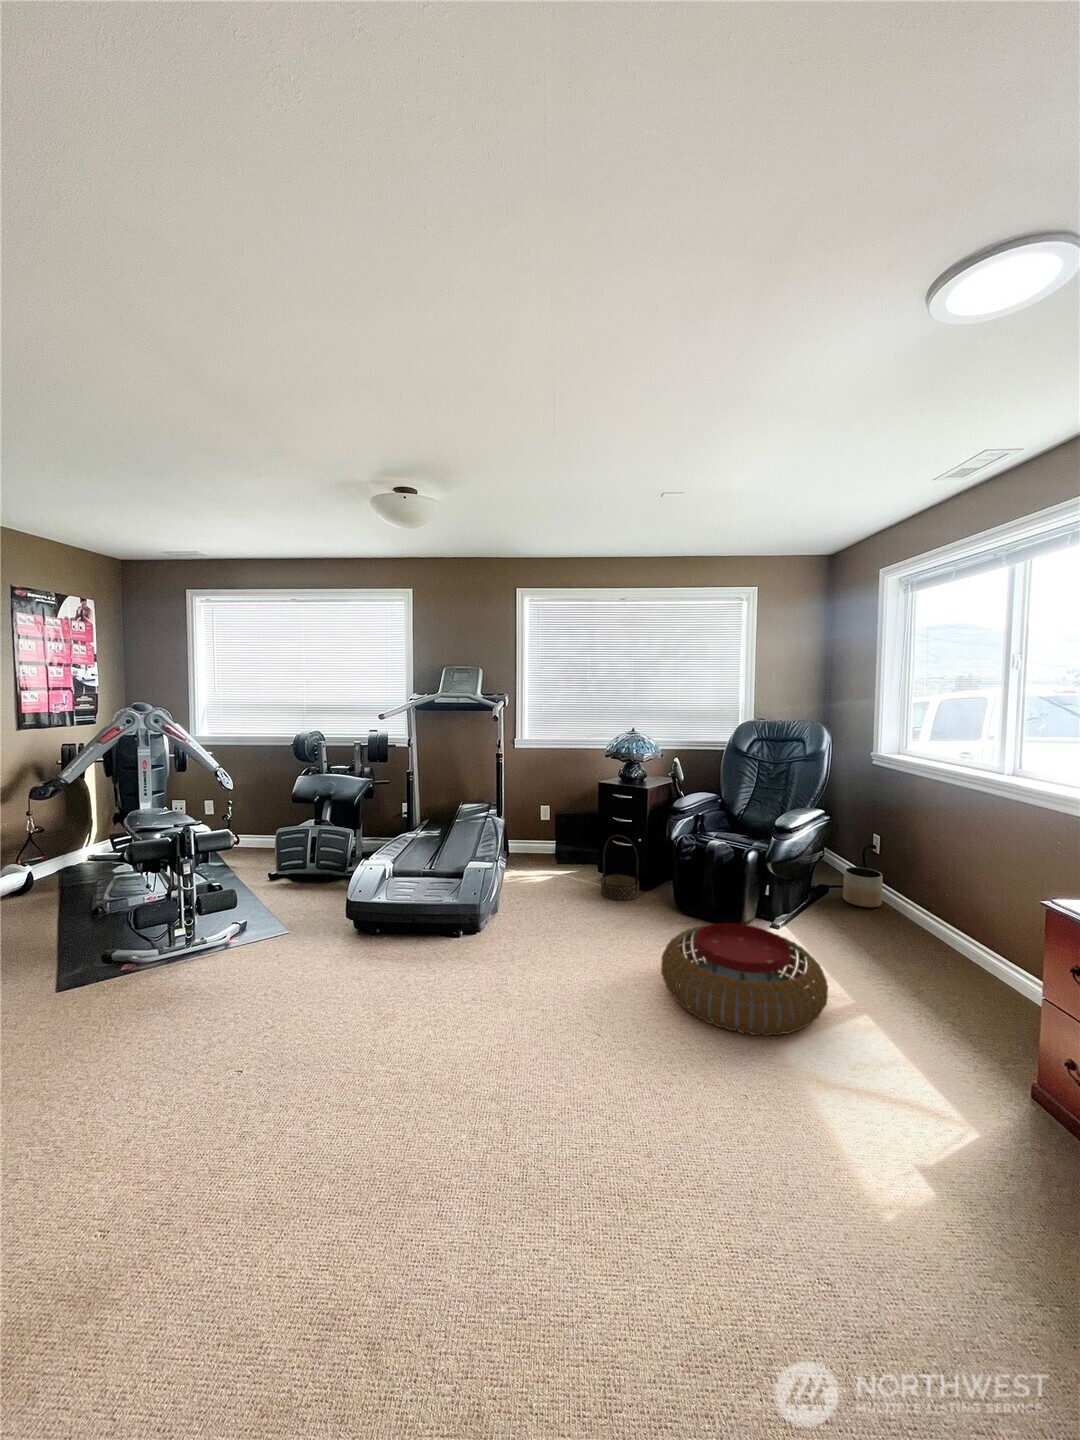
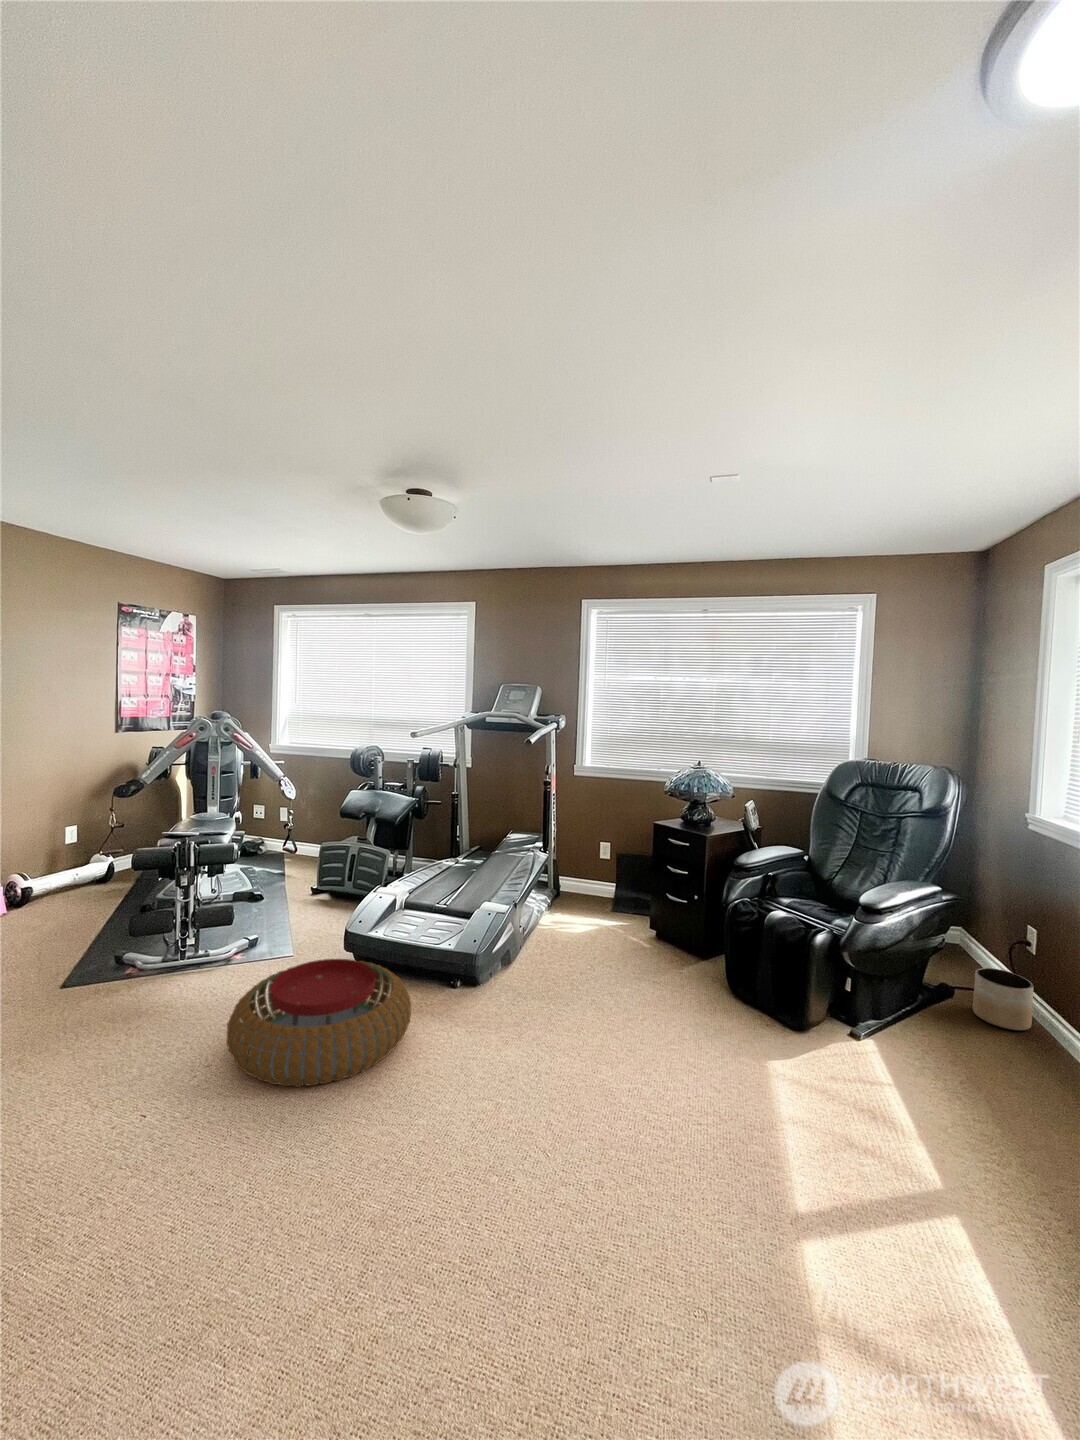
basket: present [601,835,639,900] -> none [643,888,691,969]
pouf: present [661,923,828,1036] -> present [227,959,411,1087]

